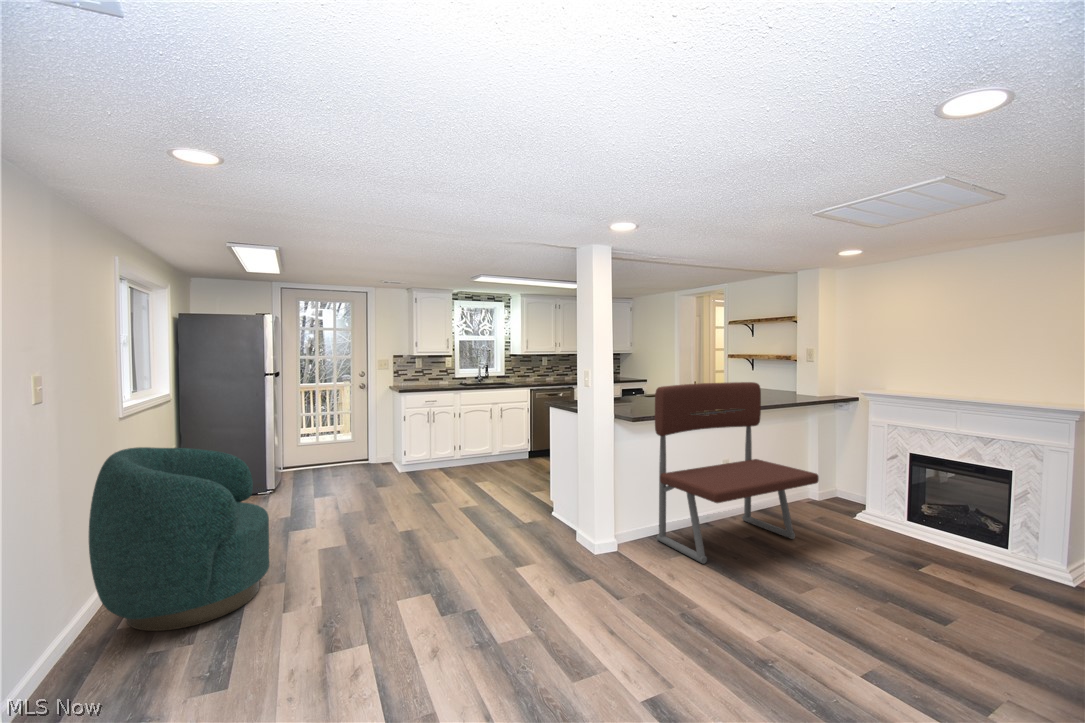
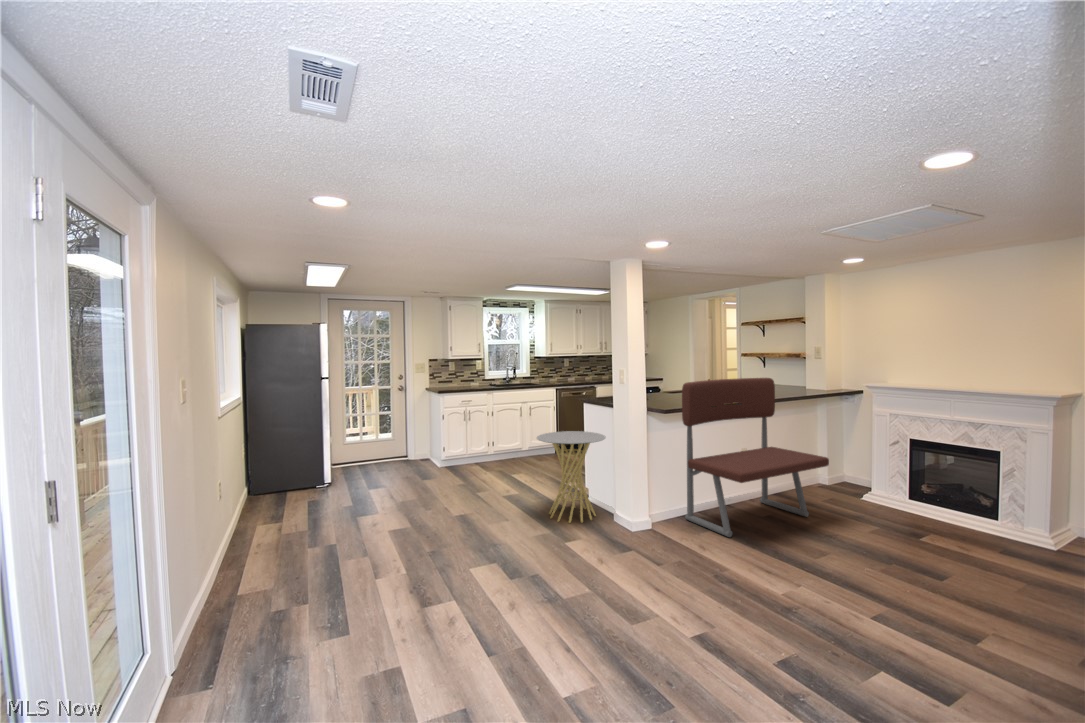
side table: none [492,438,570,543] -> present [537,431,606,523]
armchair: present [89,447,269,631] -> none [215,441,355,594]

